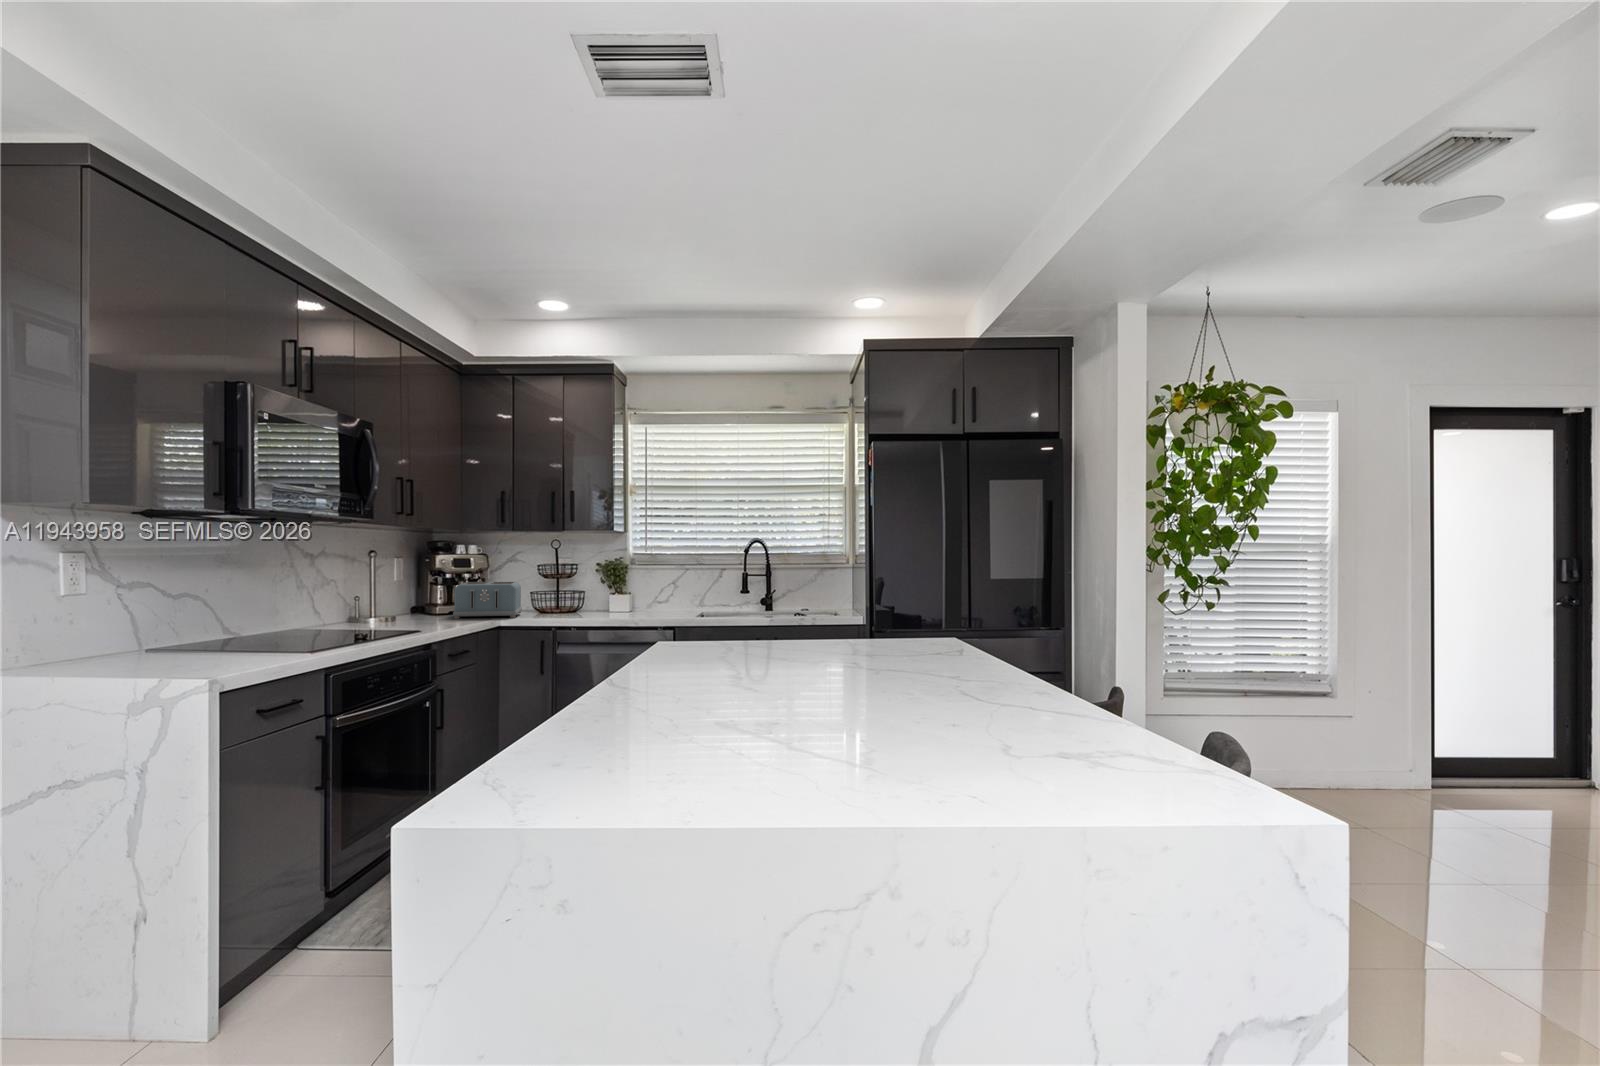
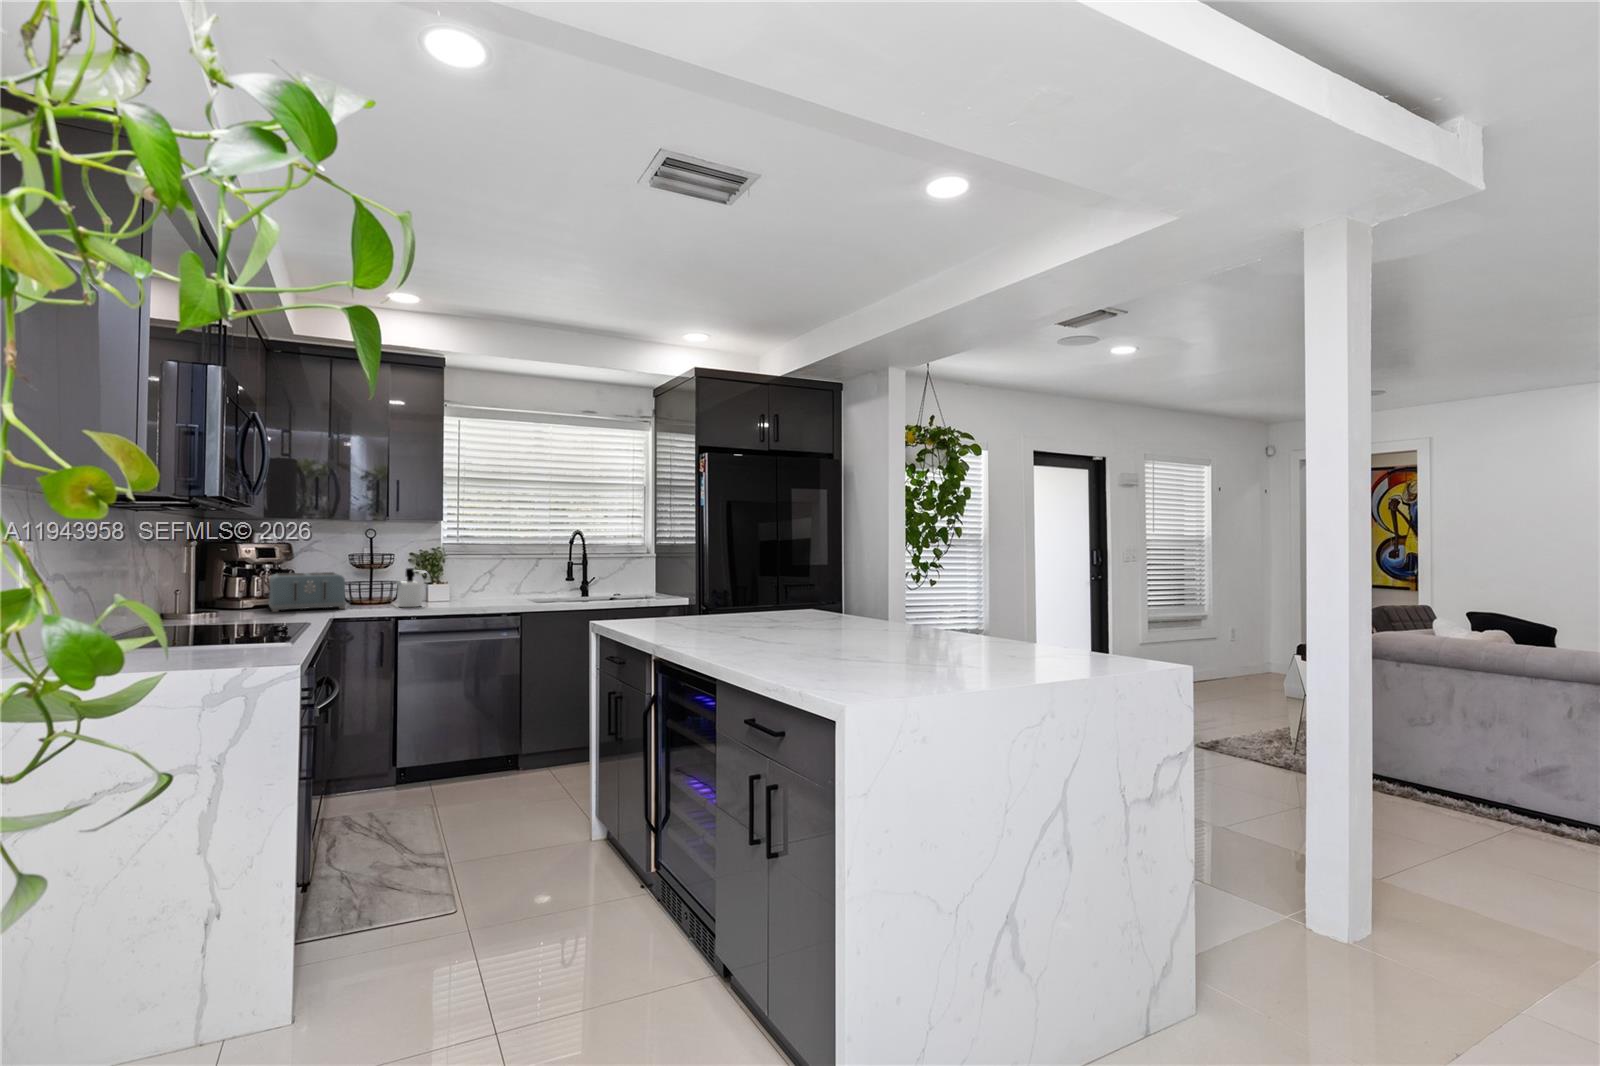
soap dispenser: none [562,578,588,618] -> present [397,568,430,607]

